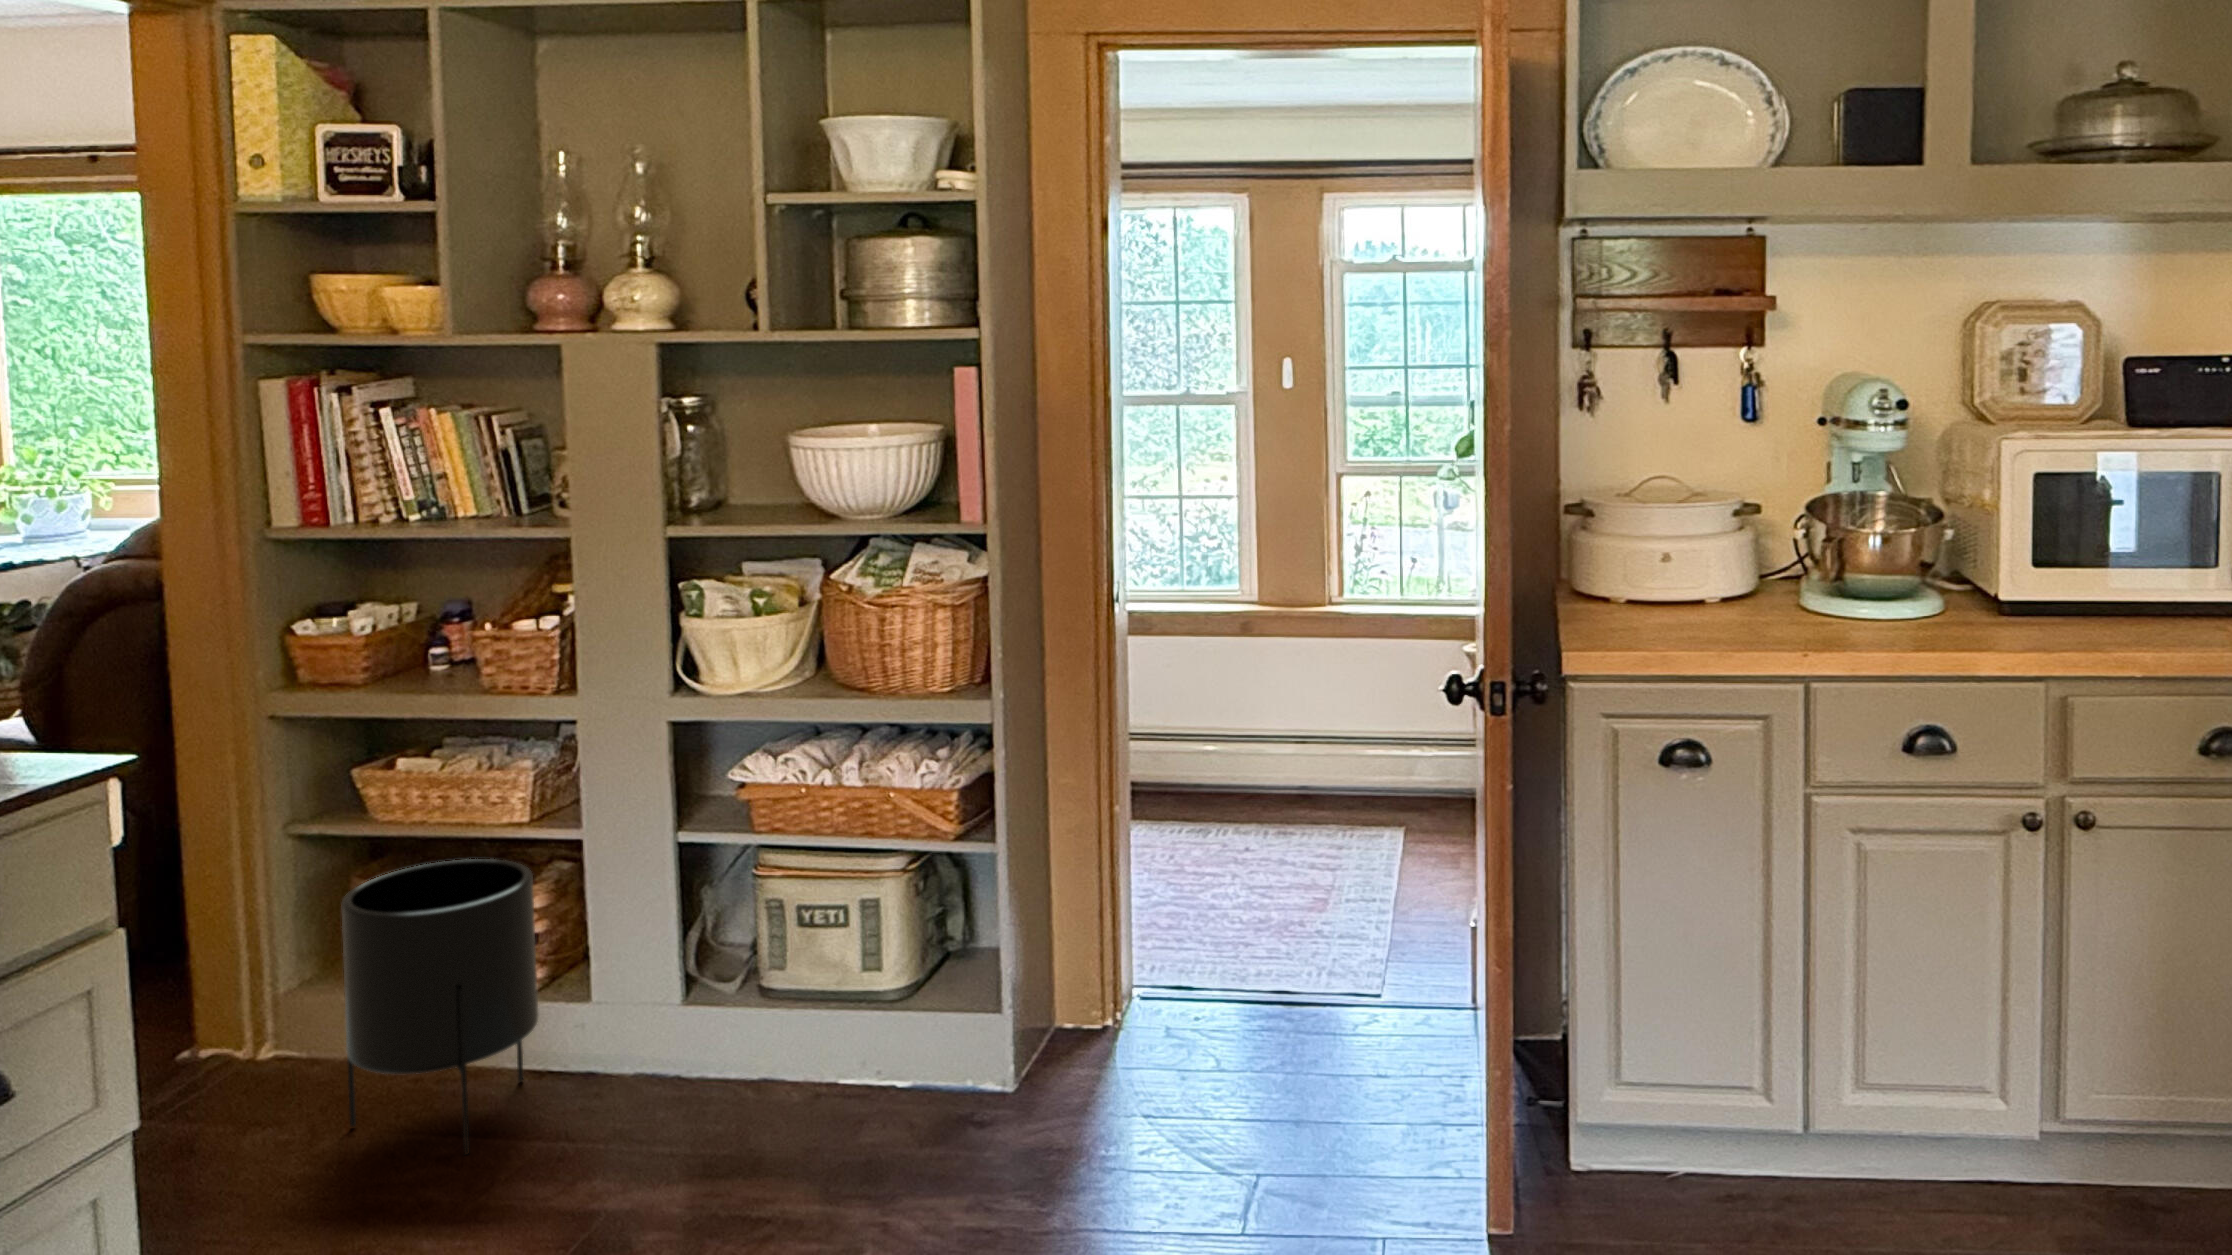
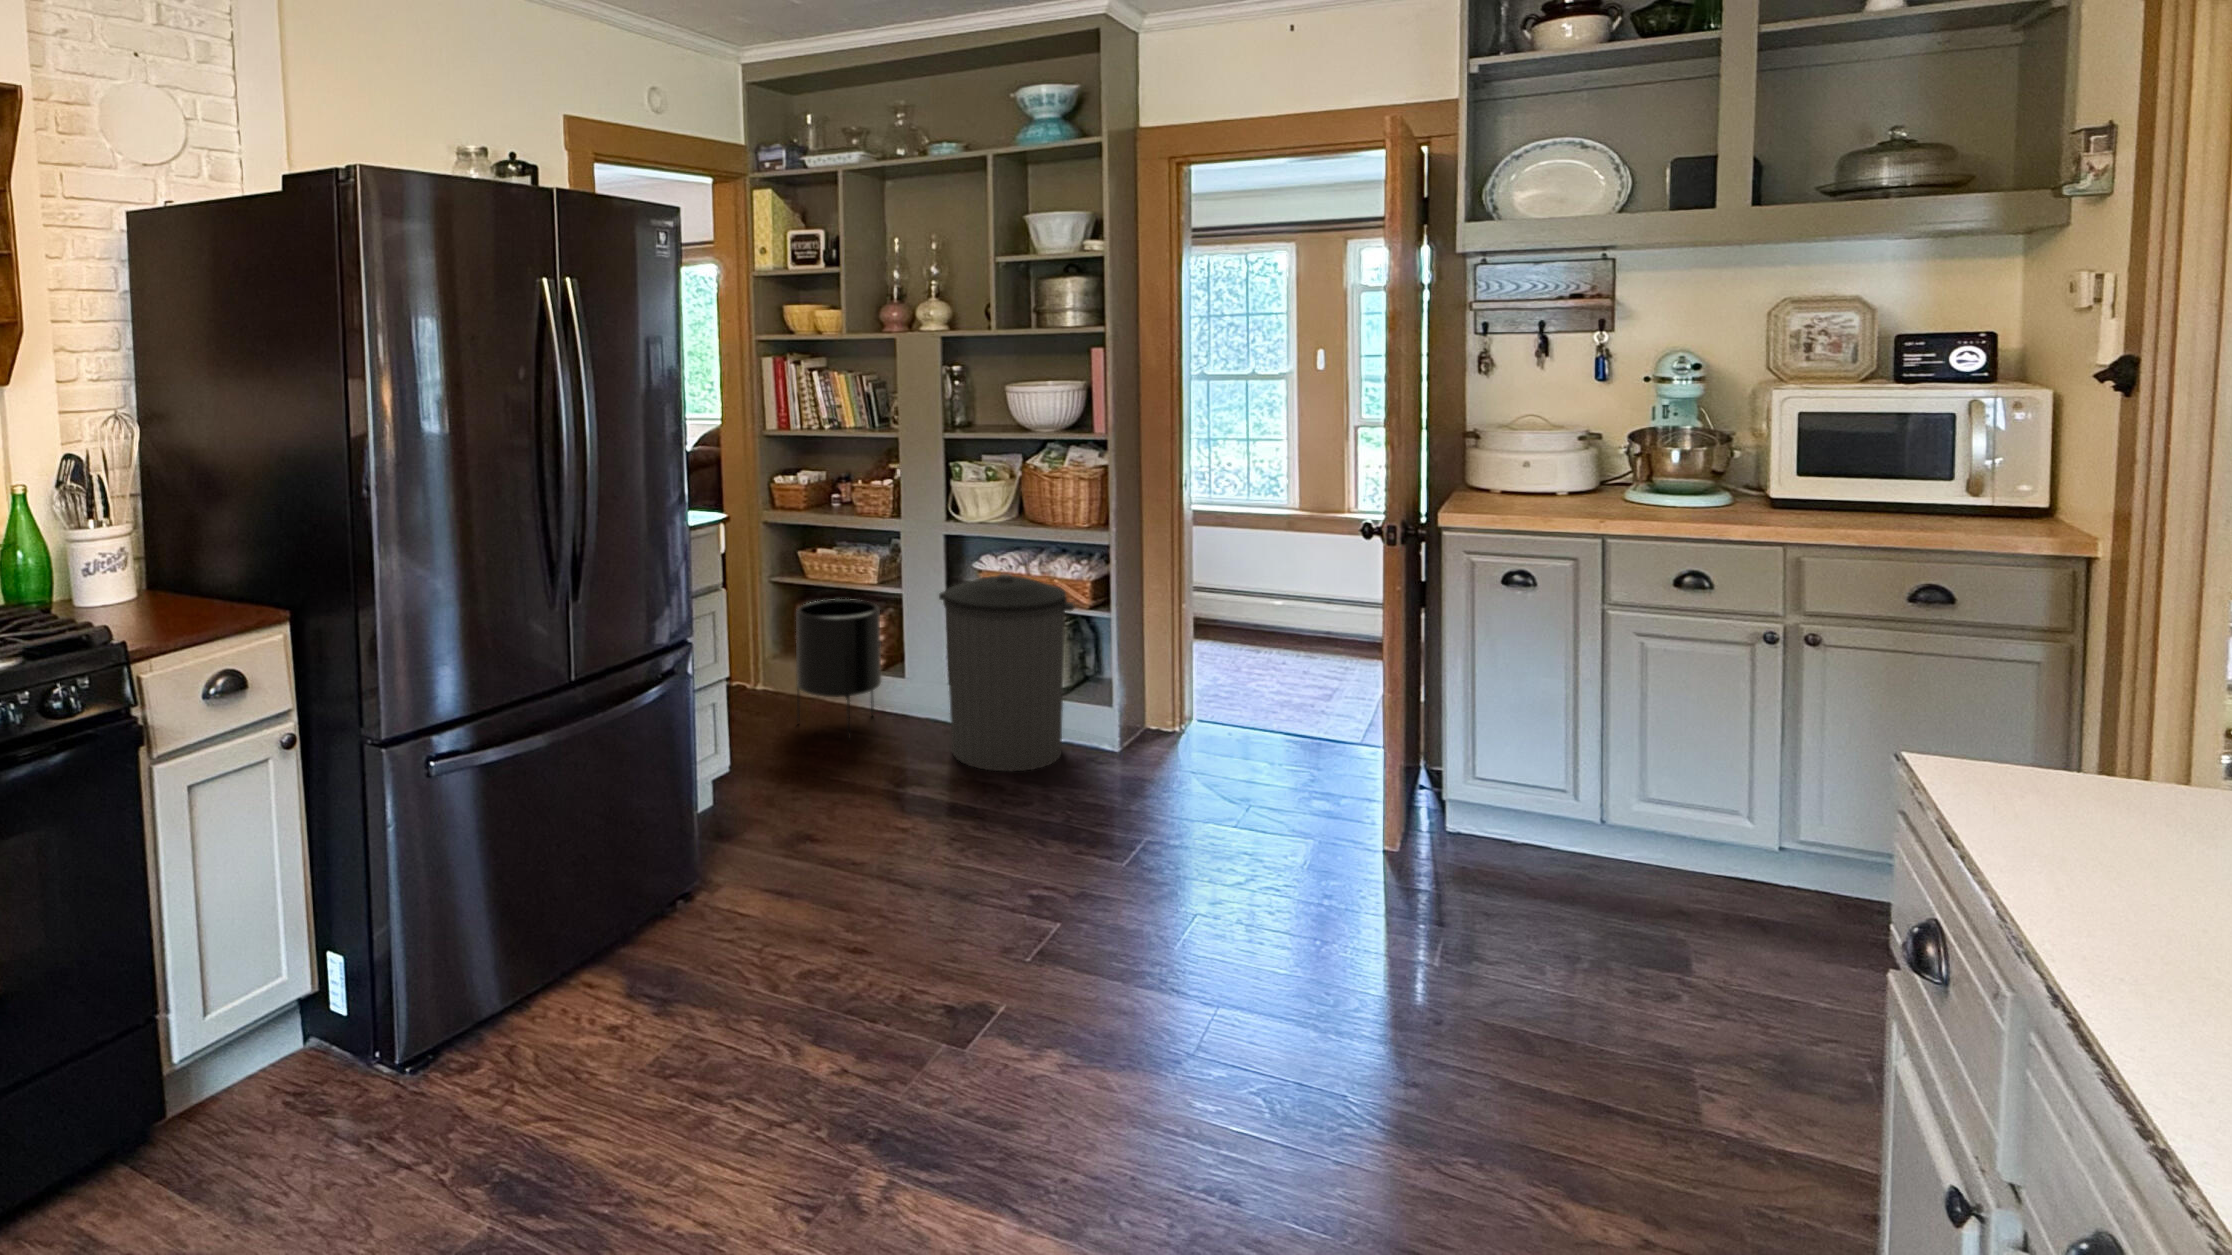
trash can: none [658,793,929,1182] -> present [939,574,1075,772]

